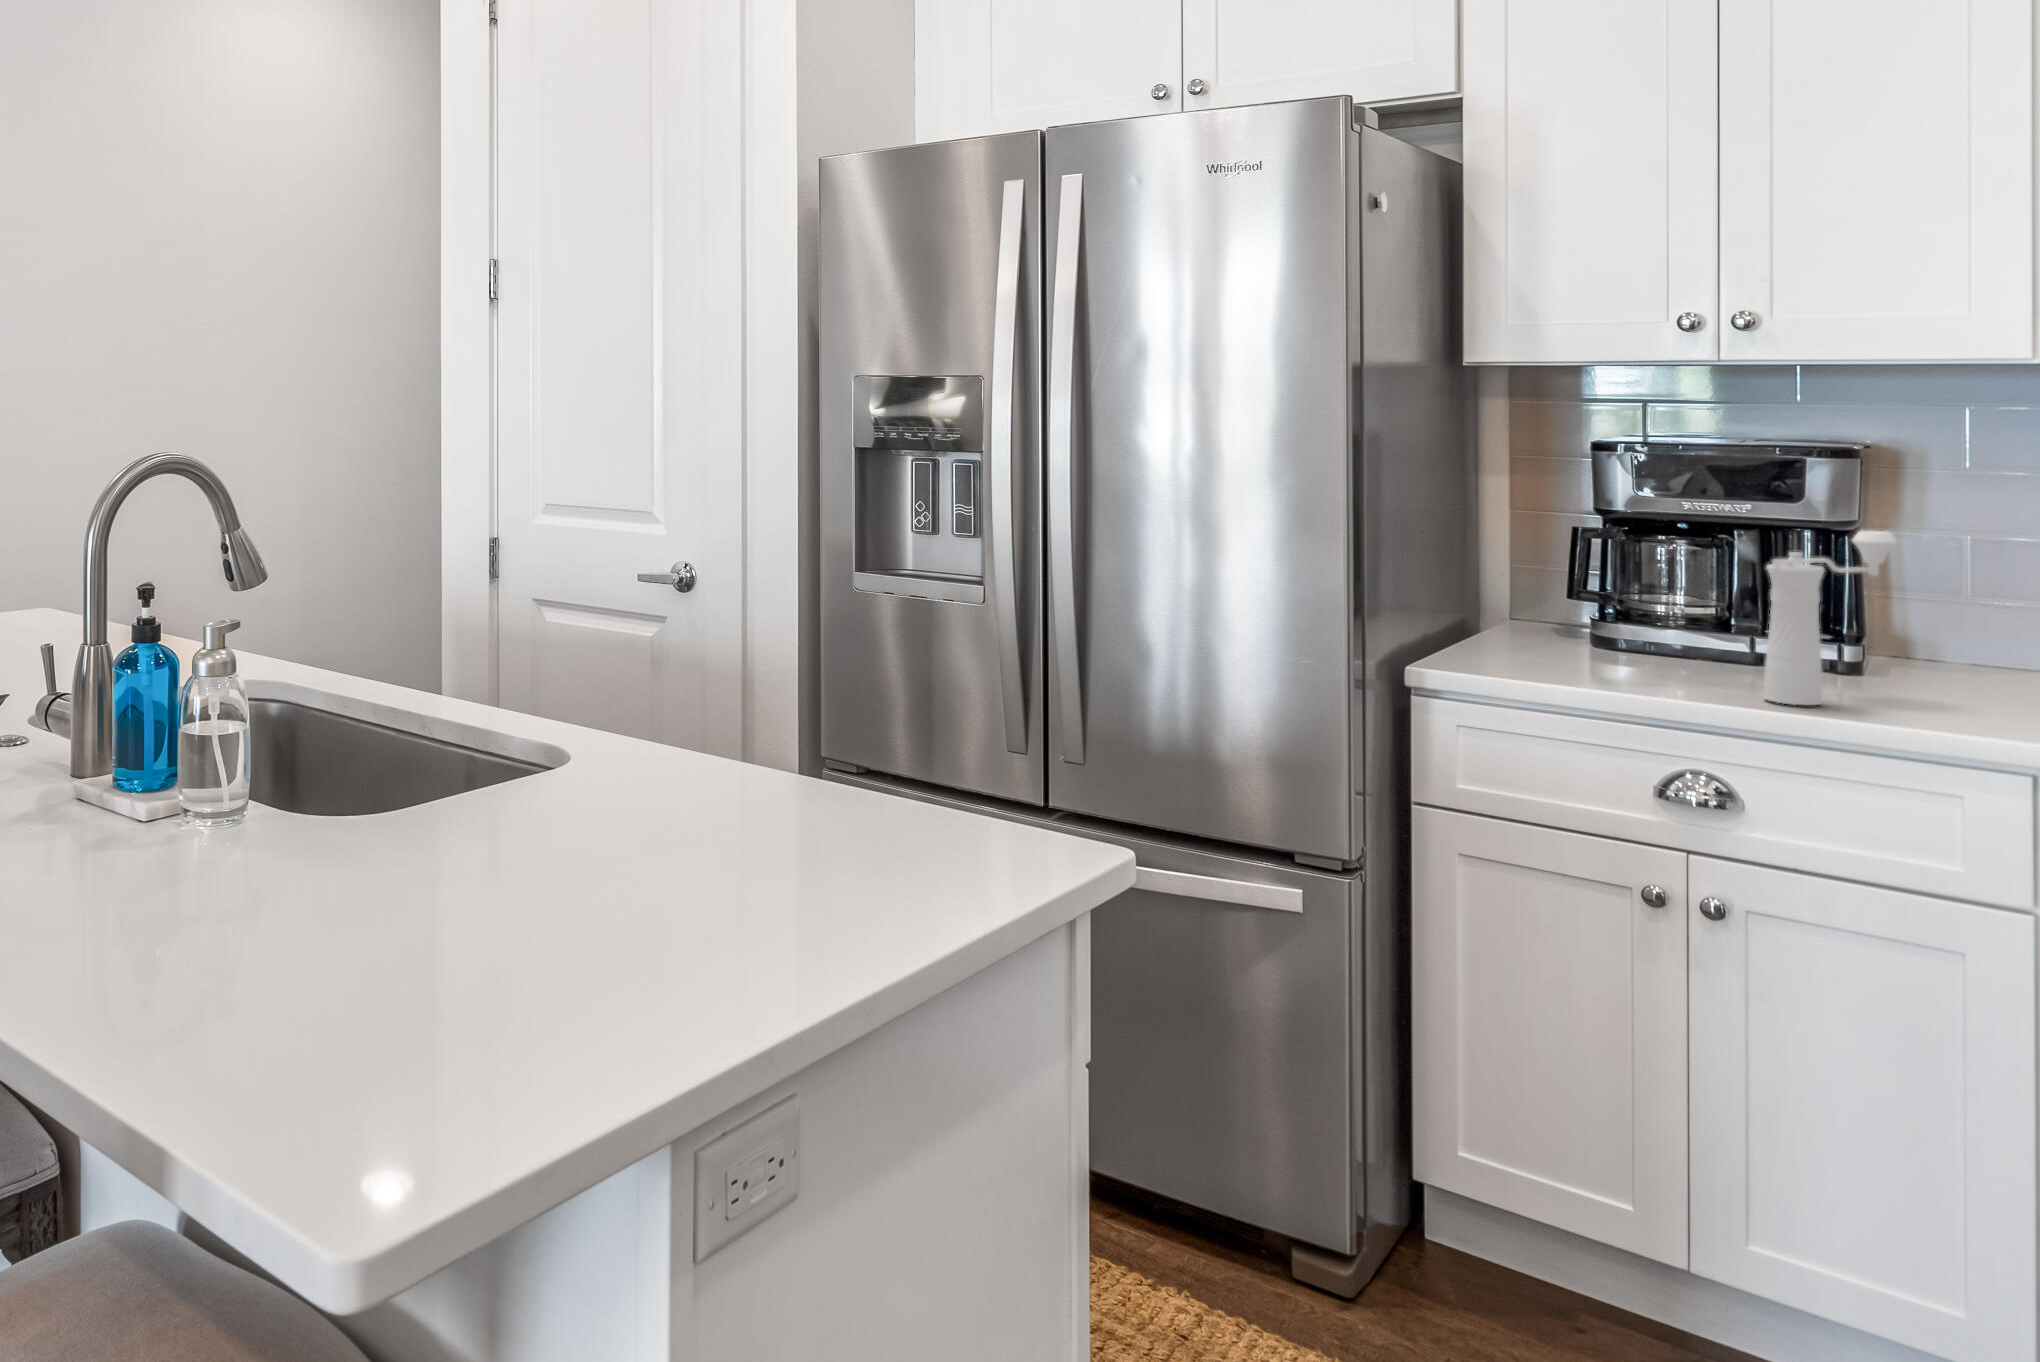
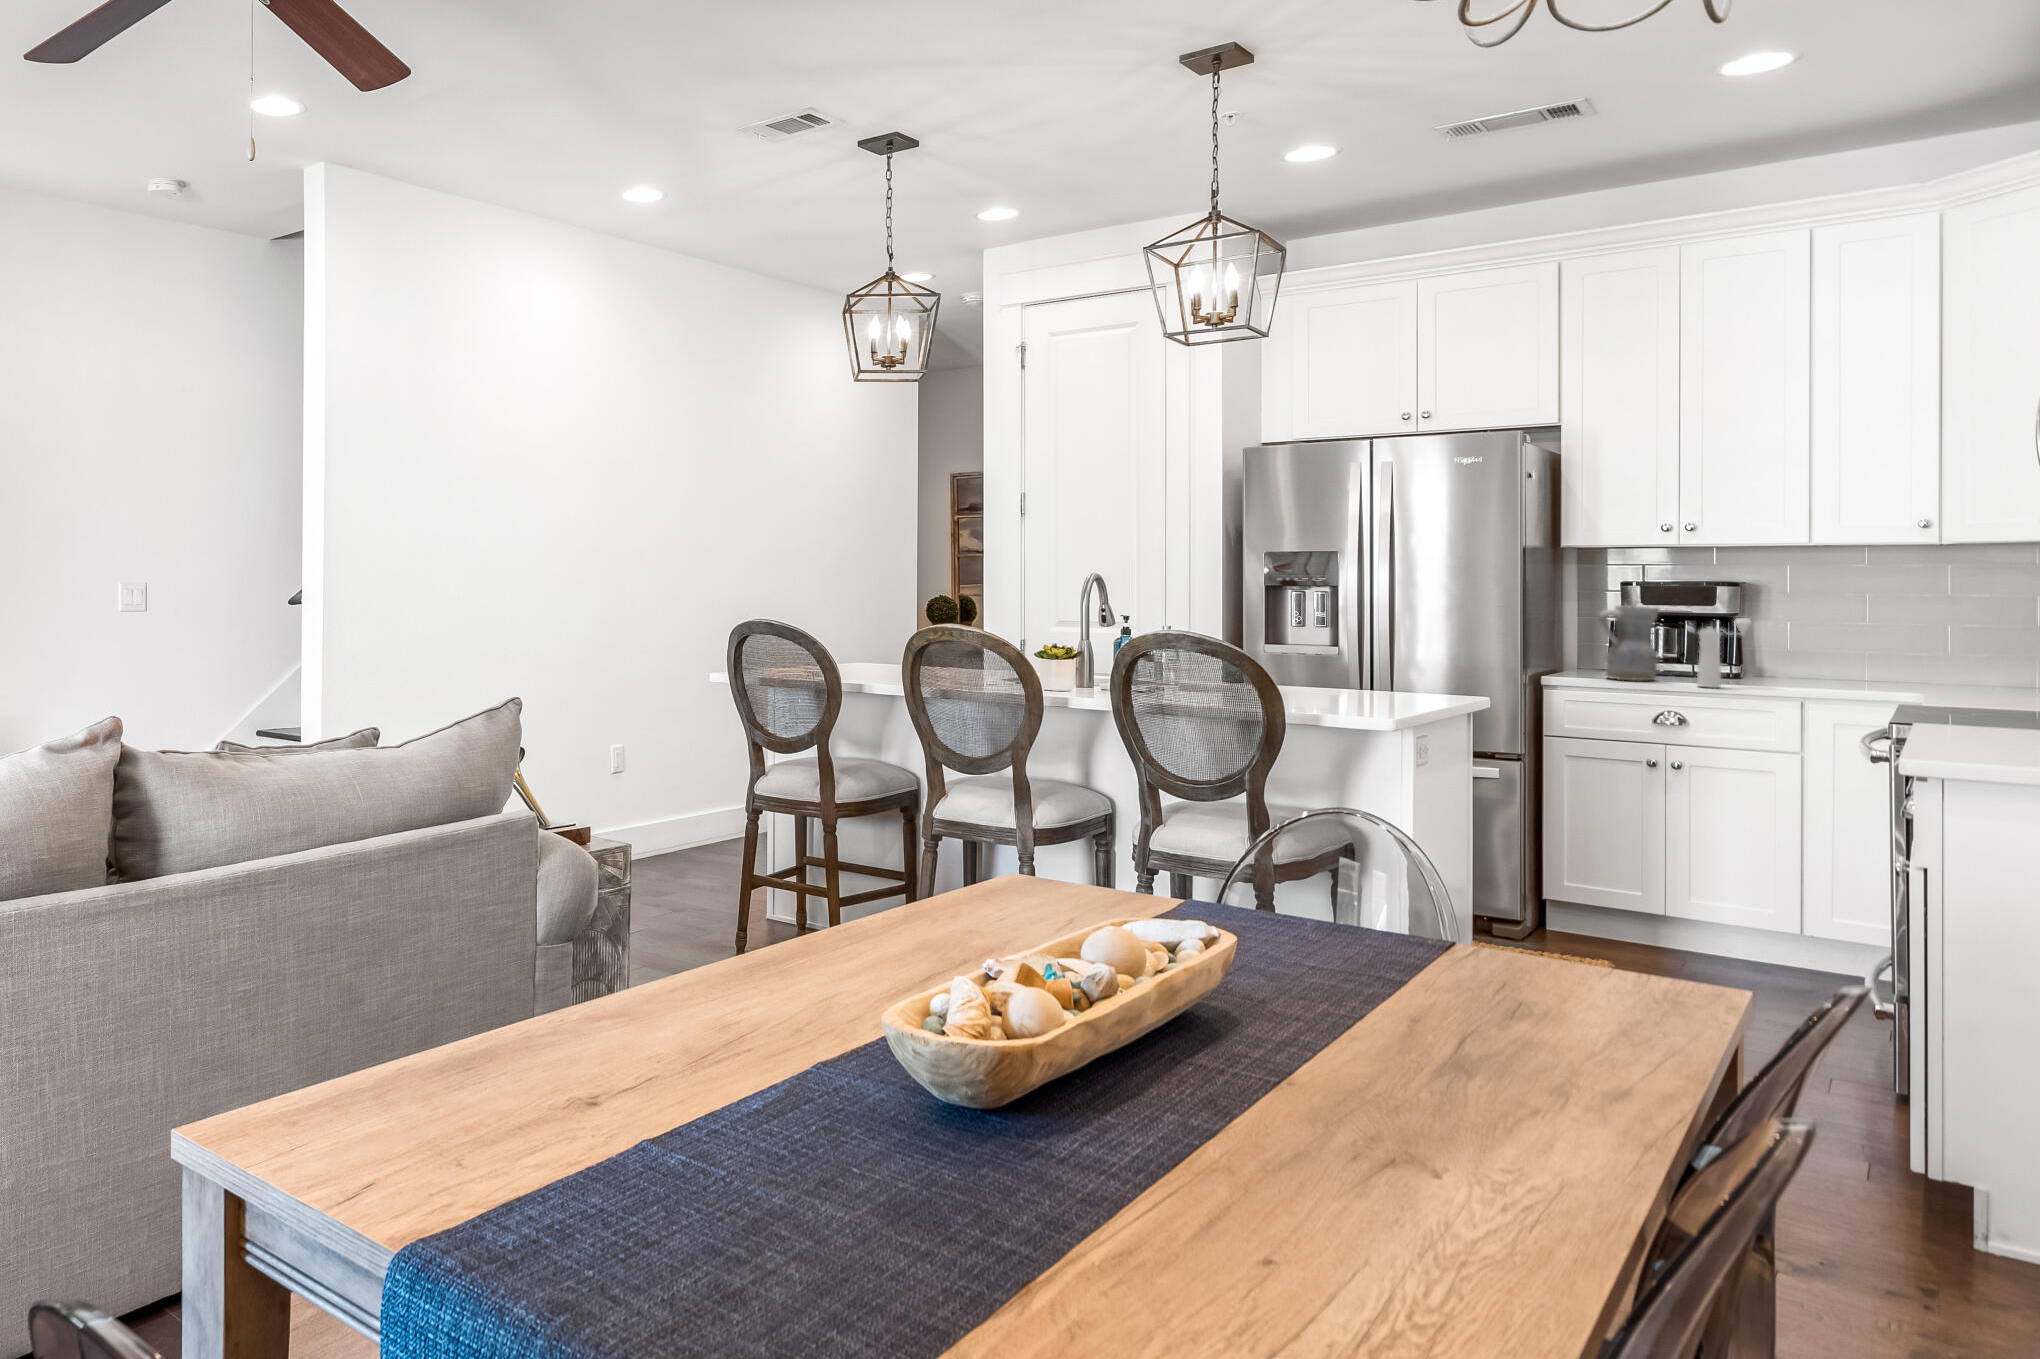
ceramic pitcher: none [1538,497,1677,677] -> present [1598,605,1659,681]

